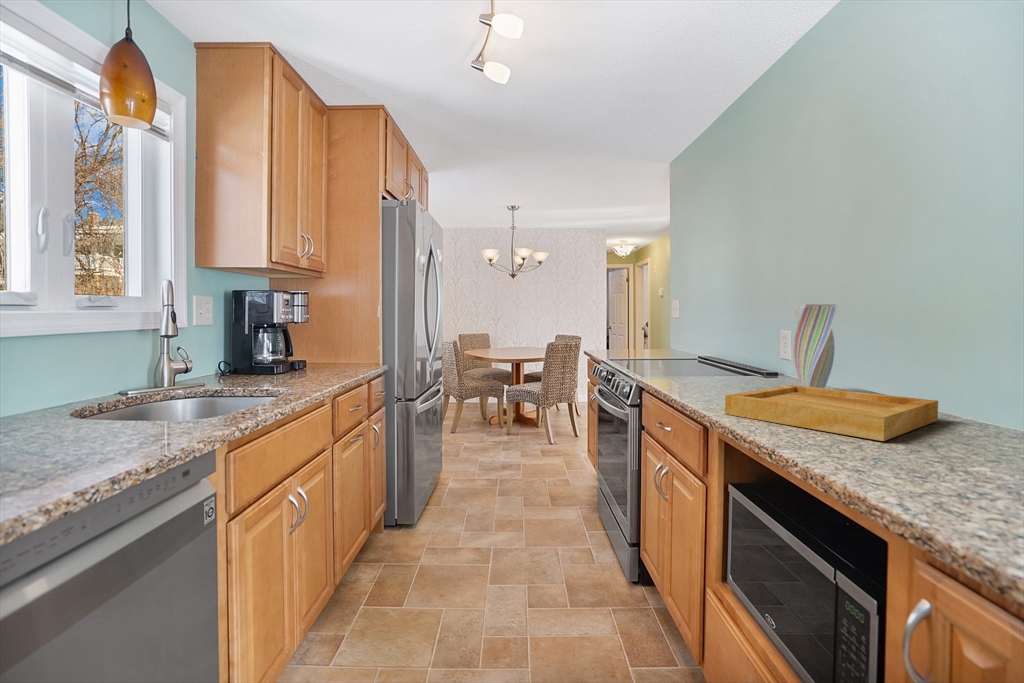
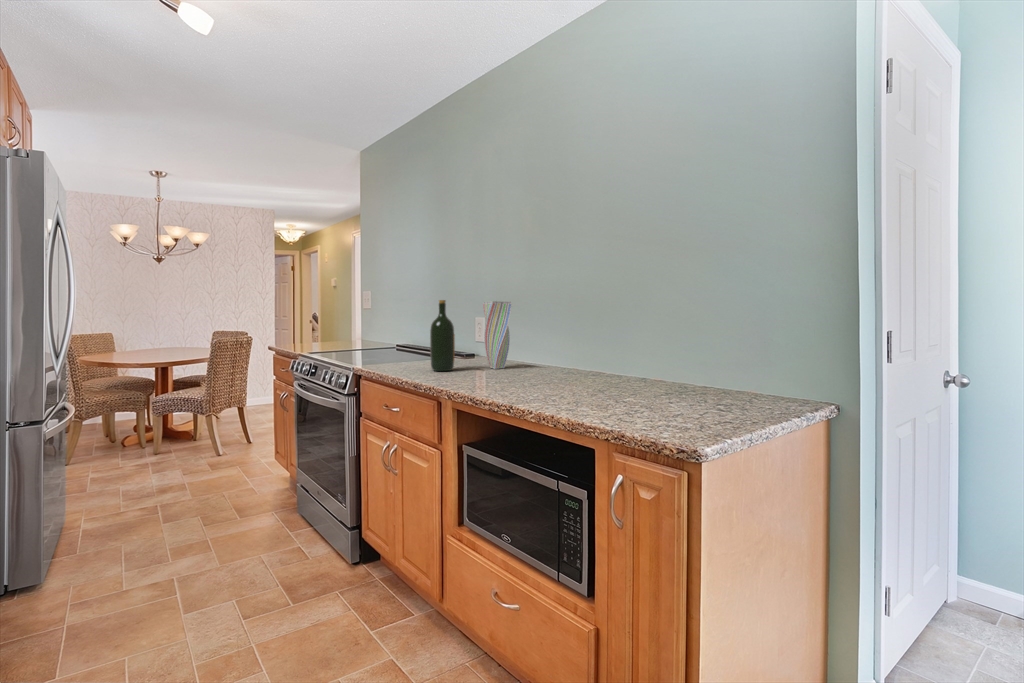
wine bottle: none [716,305,748,391] -> present [430,300,455,371]
tray: present [725,385,938,441] -> none [458,362,578,392]

